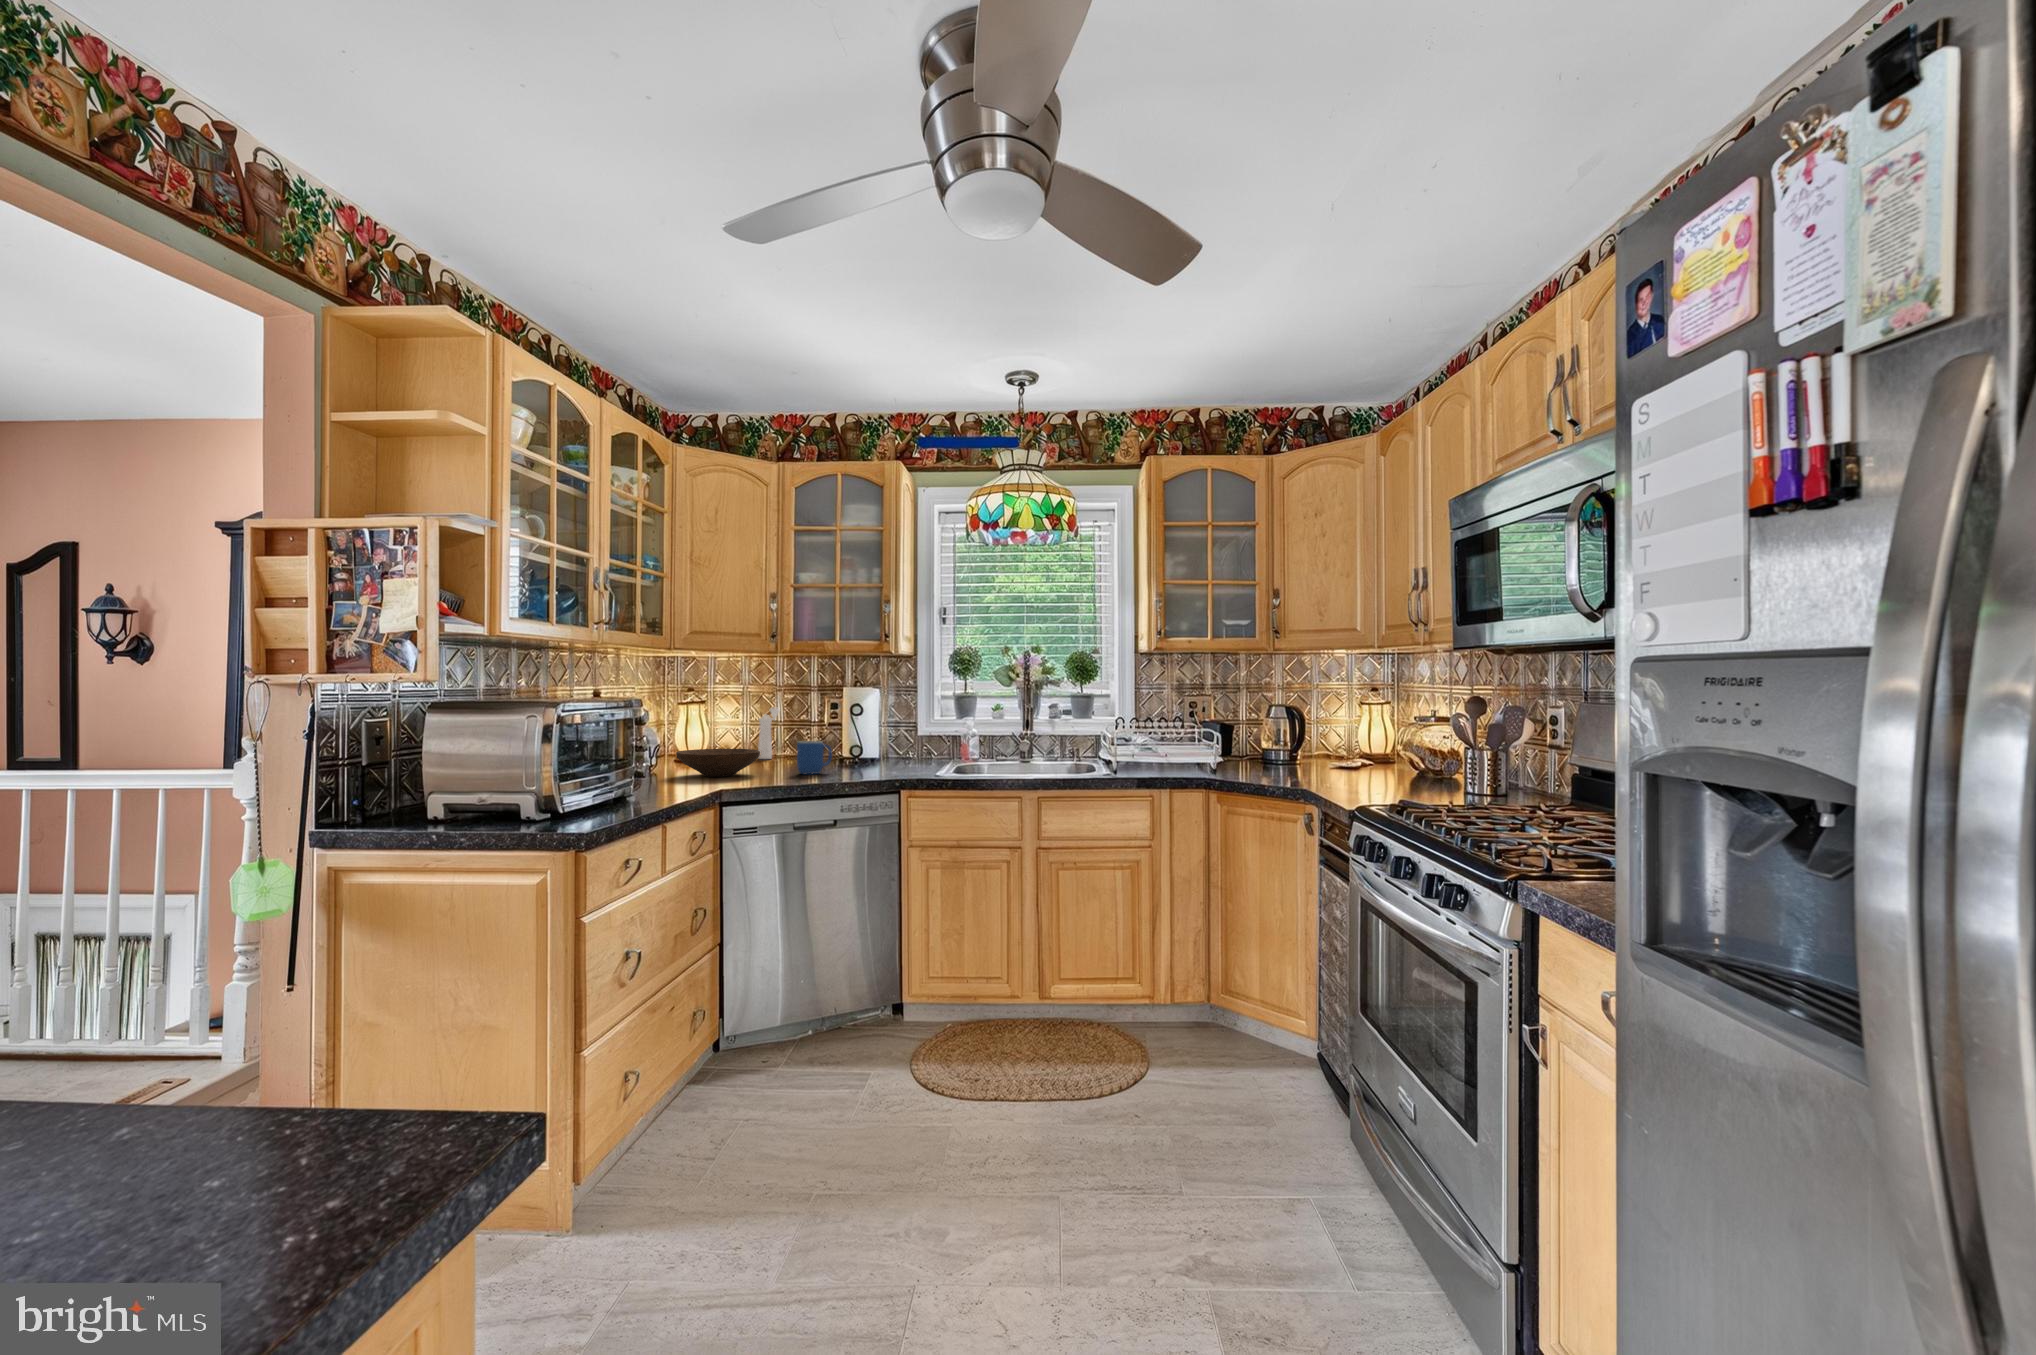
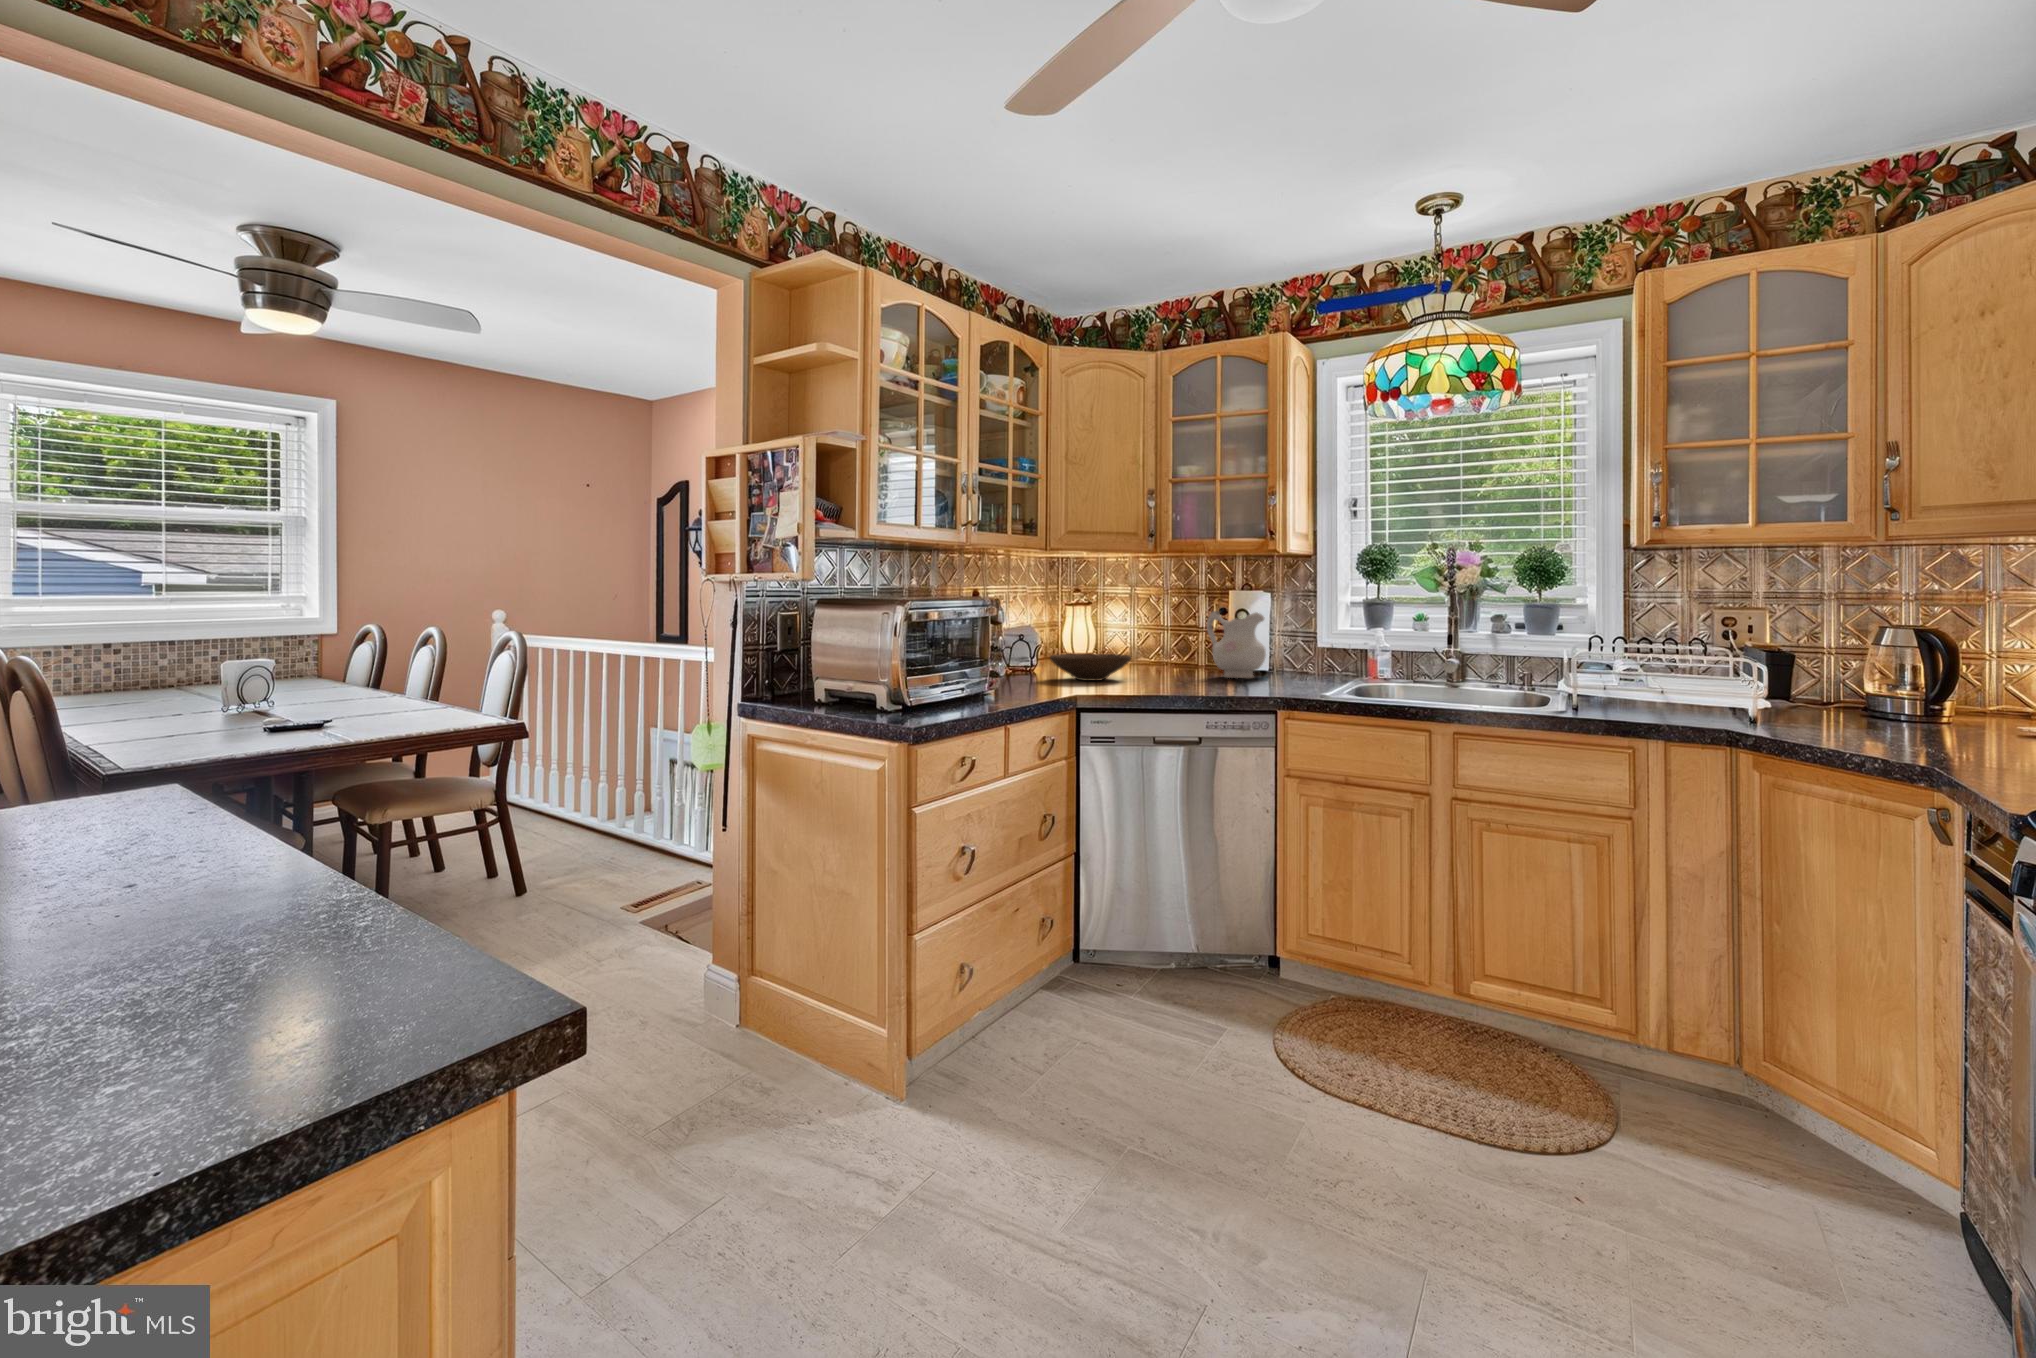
ceramic pitcher: none [830,705,884,768] -> present [1207,611,1266,678]
pepper mill: present [758,707,779,759] -> none [1143,615,1167,667]
mug: present [797,741,832,774] -> none [1167,647,1203,682]

